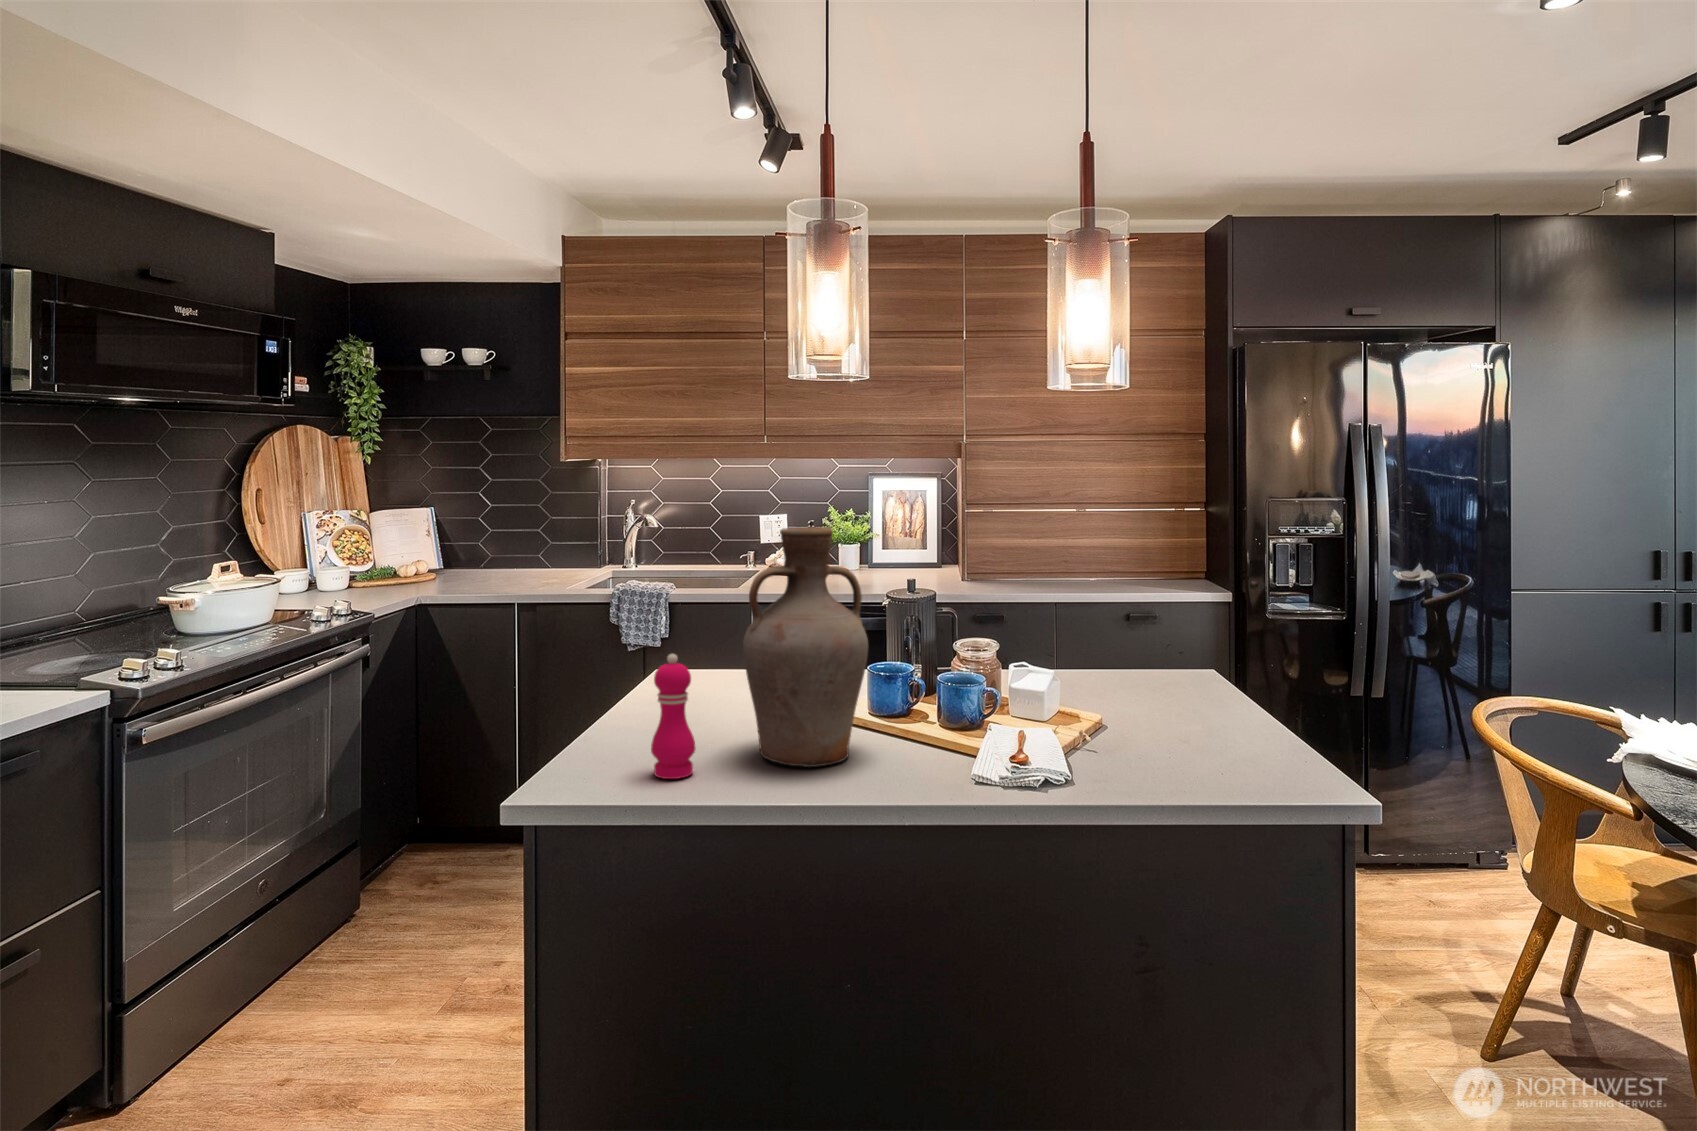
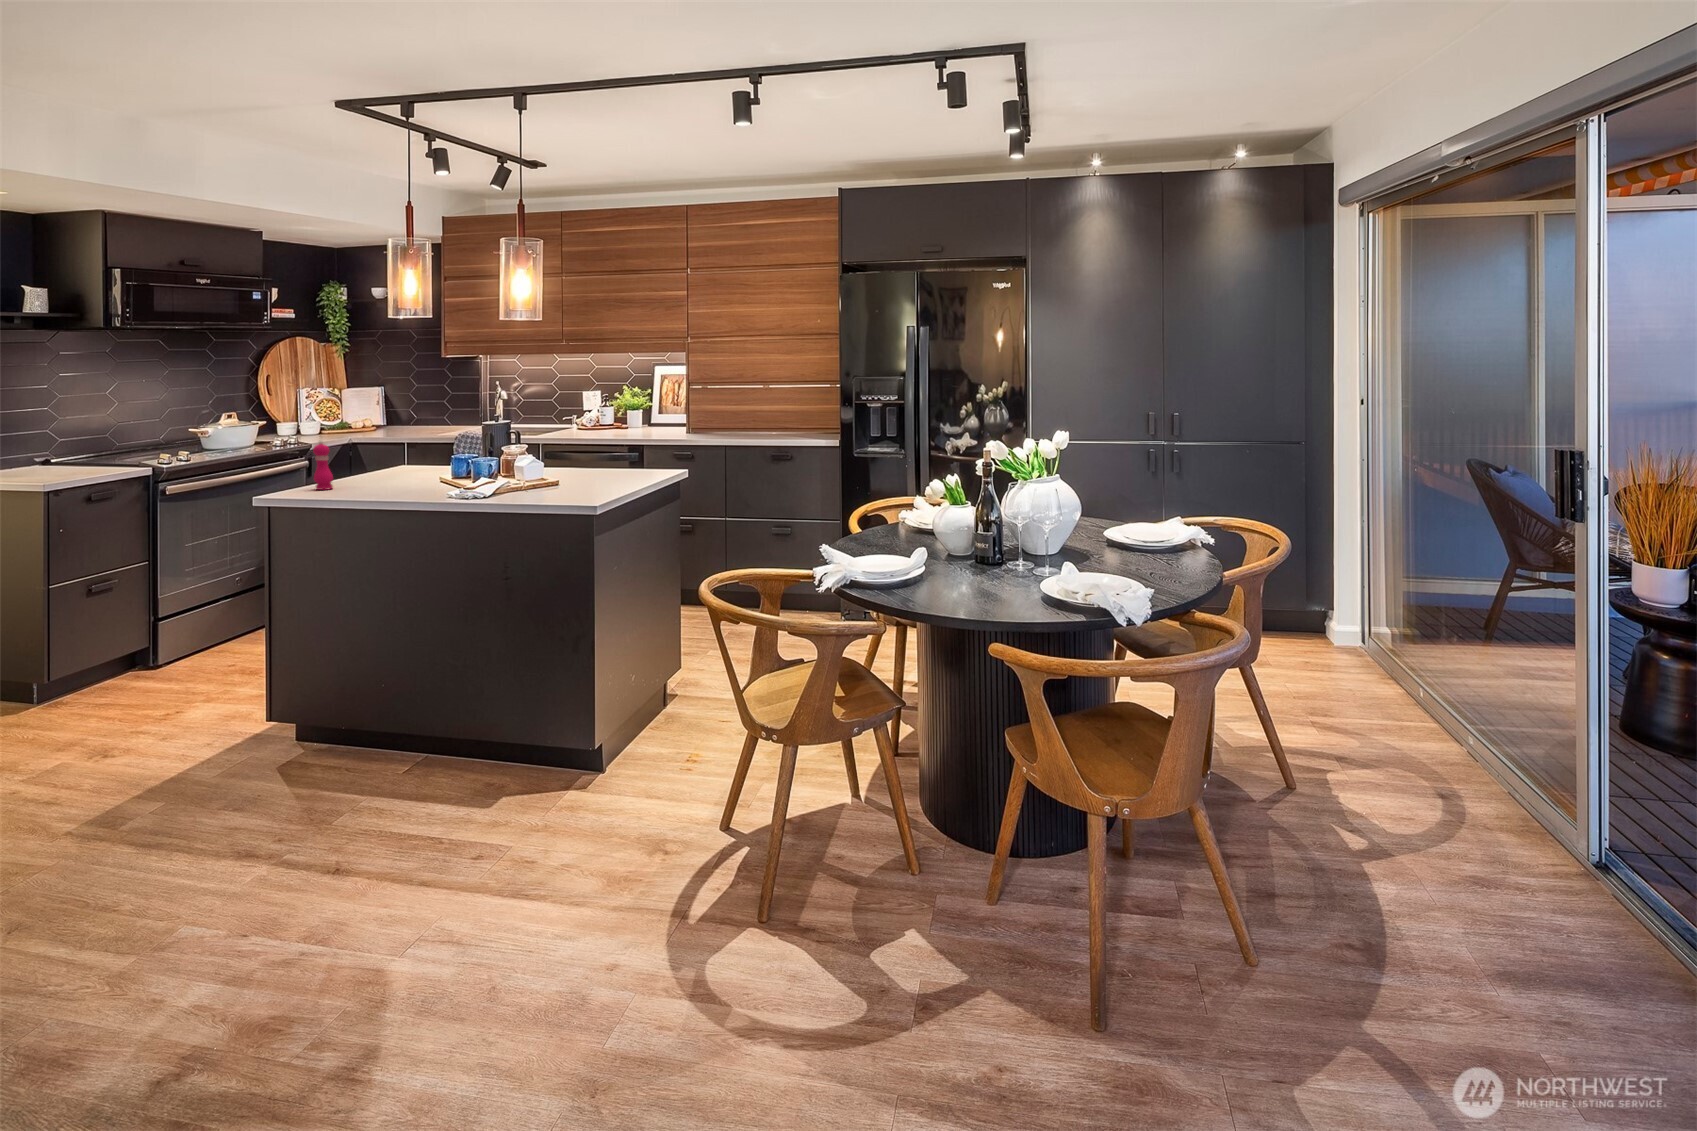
vase: present [743,527,868,767] -> none [353,390,410,488]

